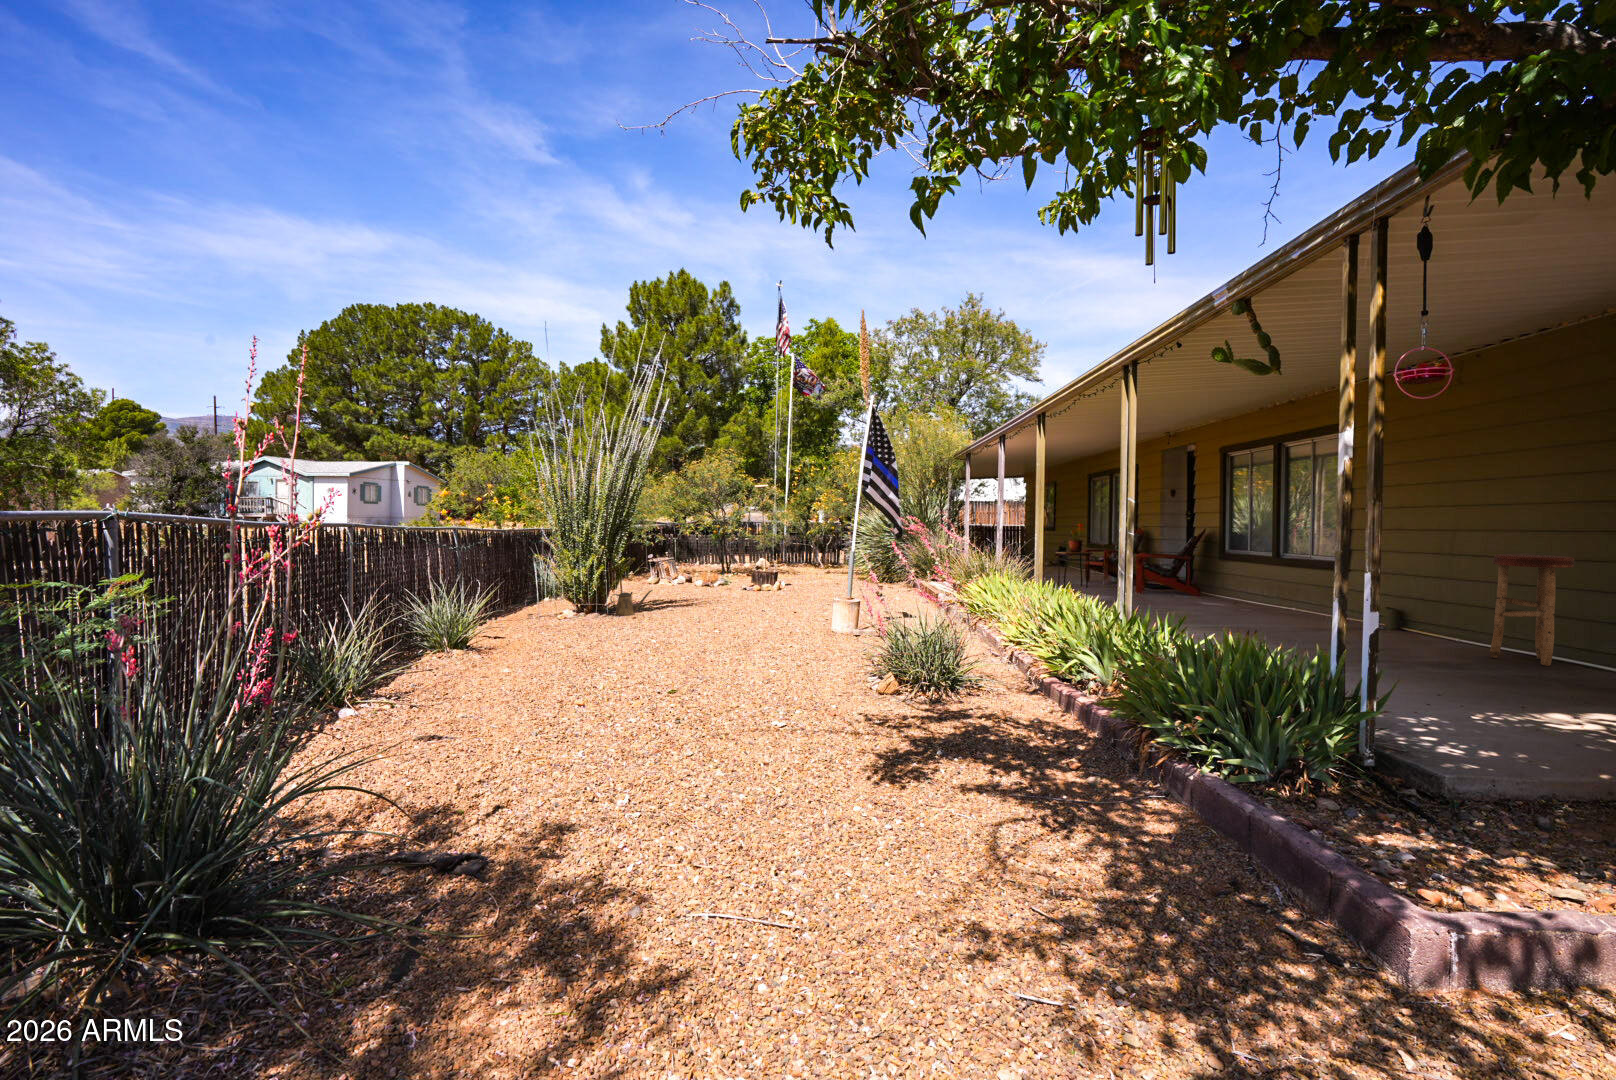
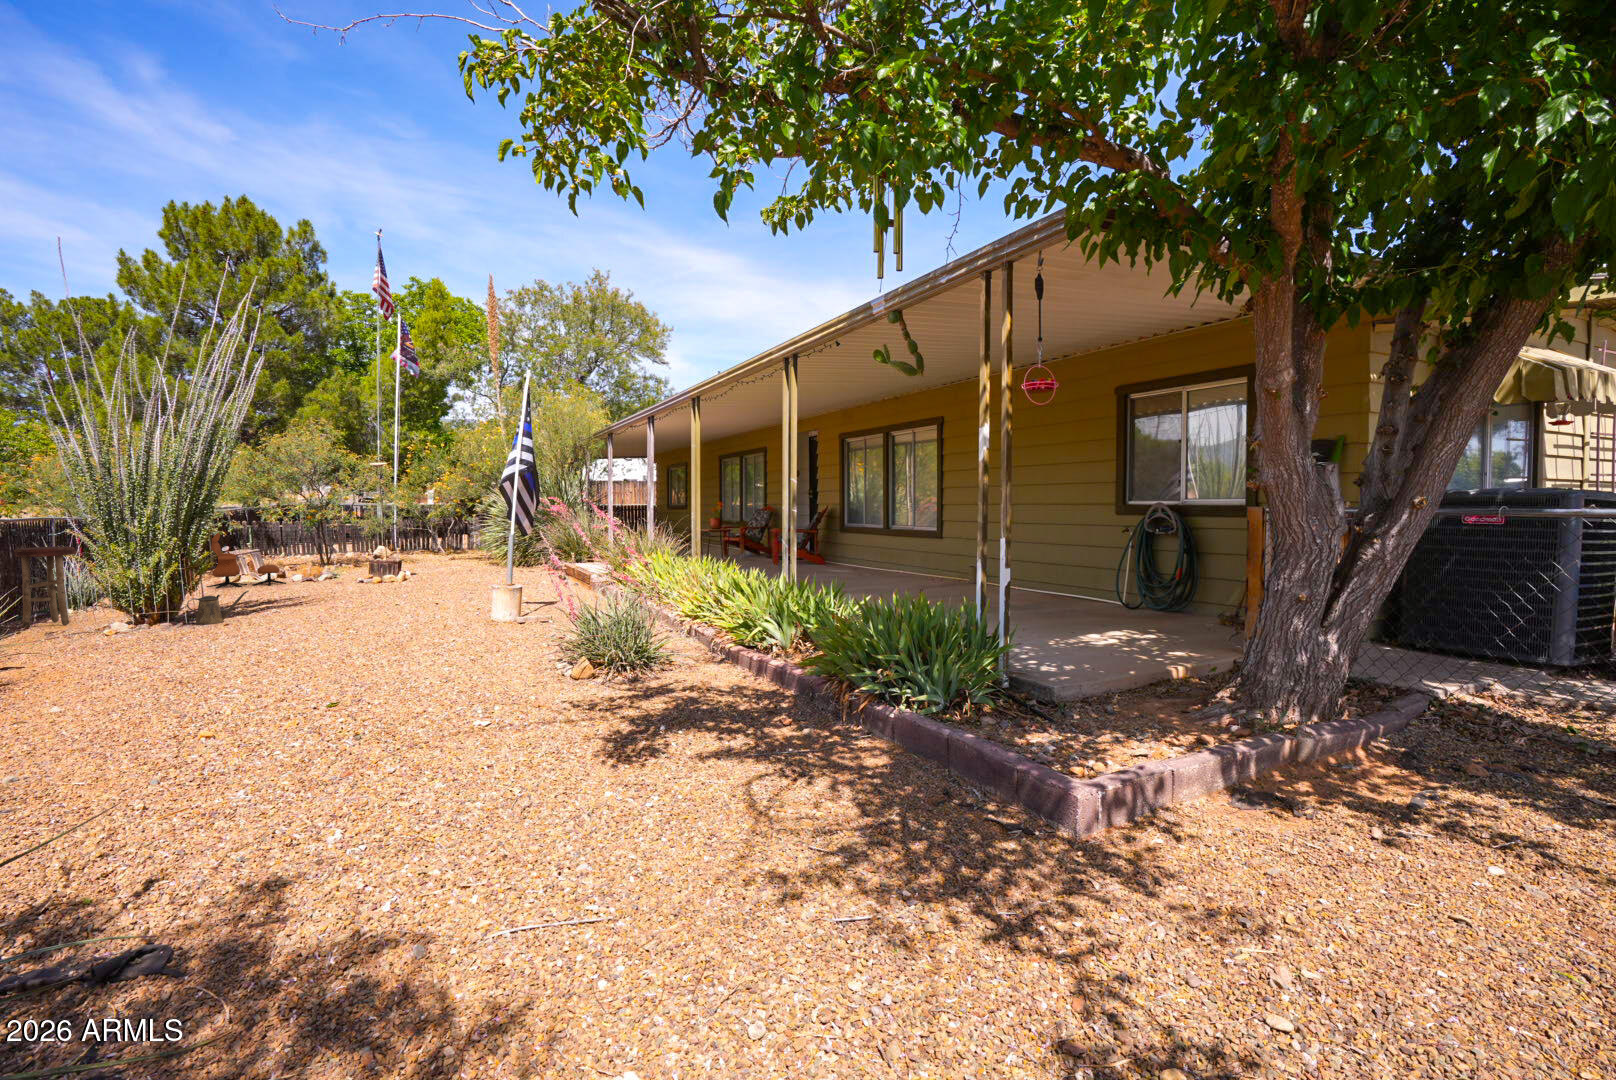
lounge chair: none [637,541,691,588] -> present [207,533,286,589]
stool: present [1489,554,1574,666] -> present [14,546,76,627]

